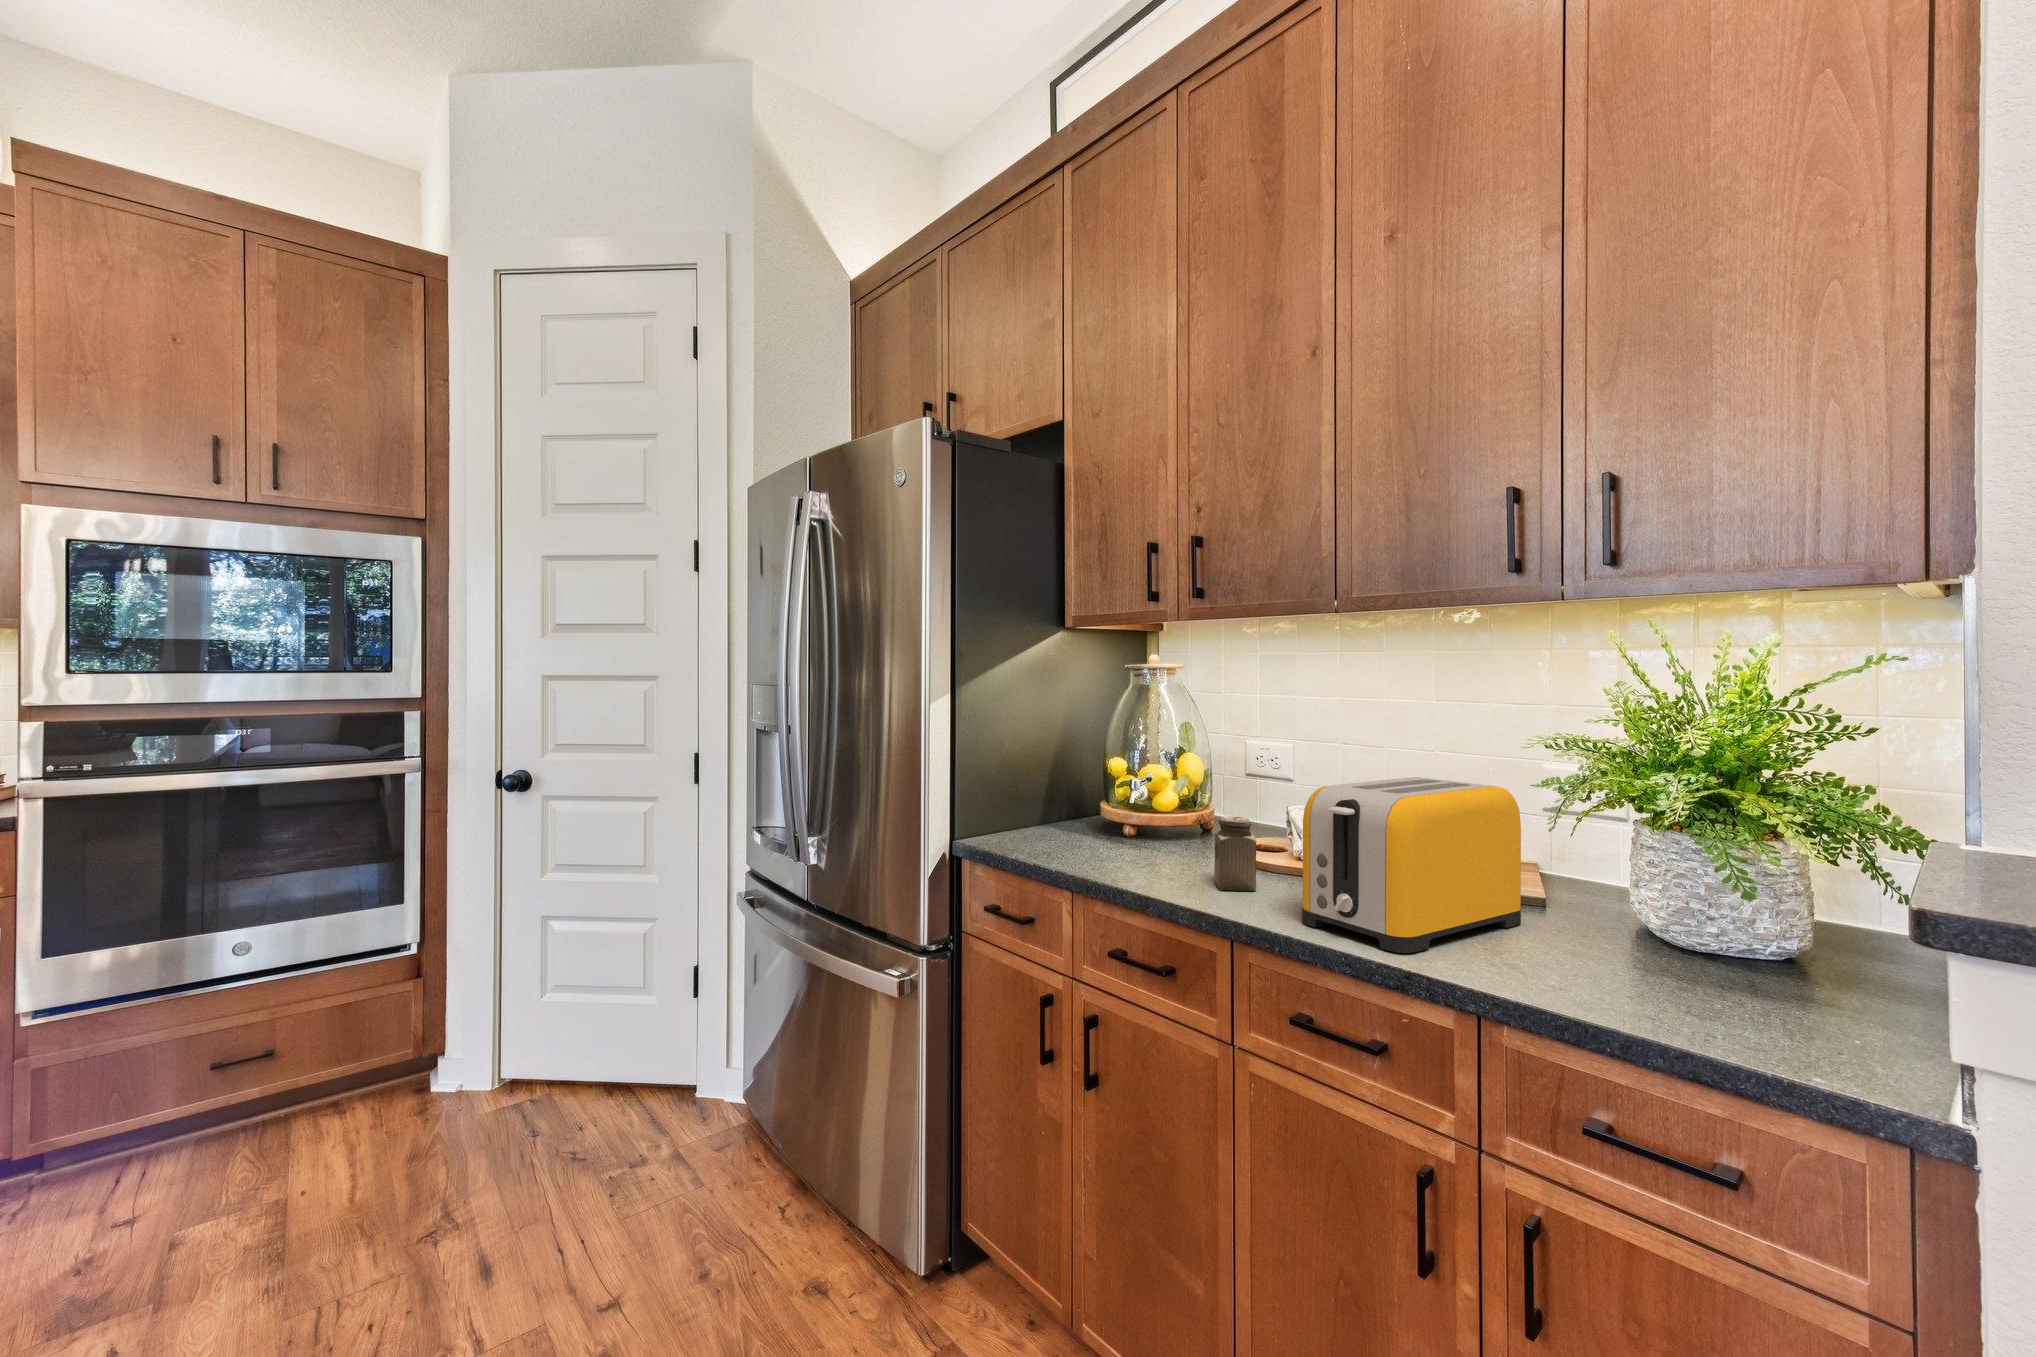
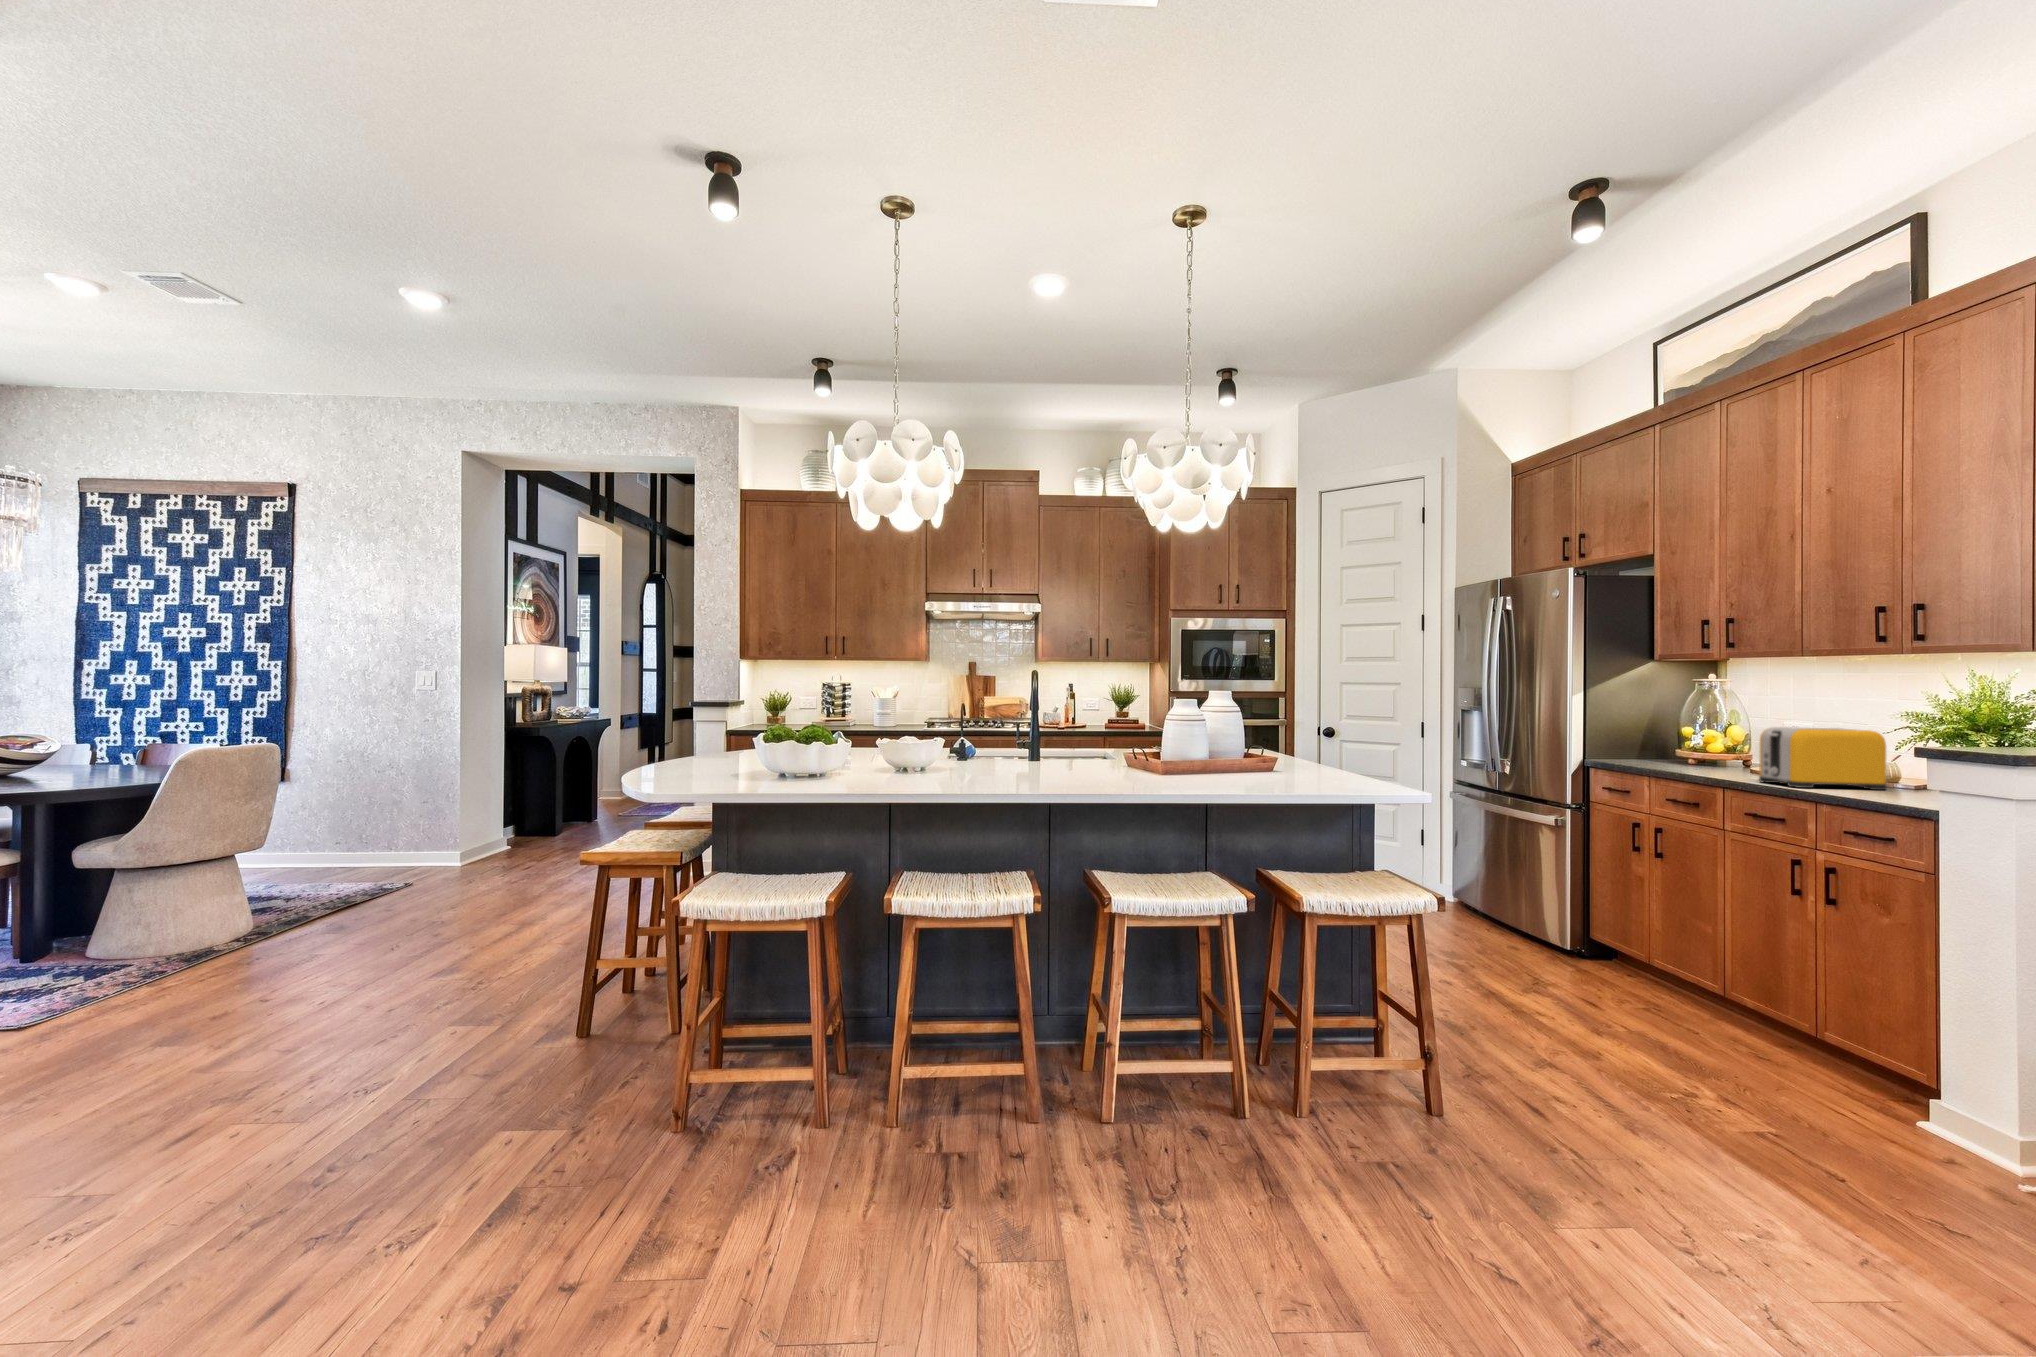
salt shaker: present [1214,816,1256,891] -> none [1727,745,1748,777]

